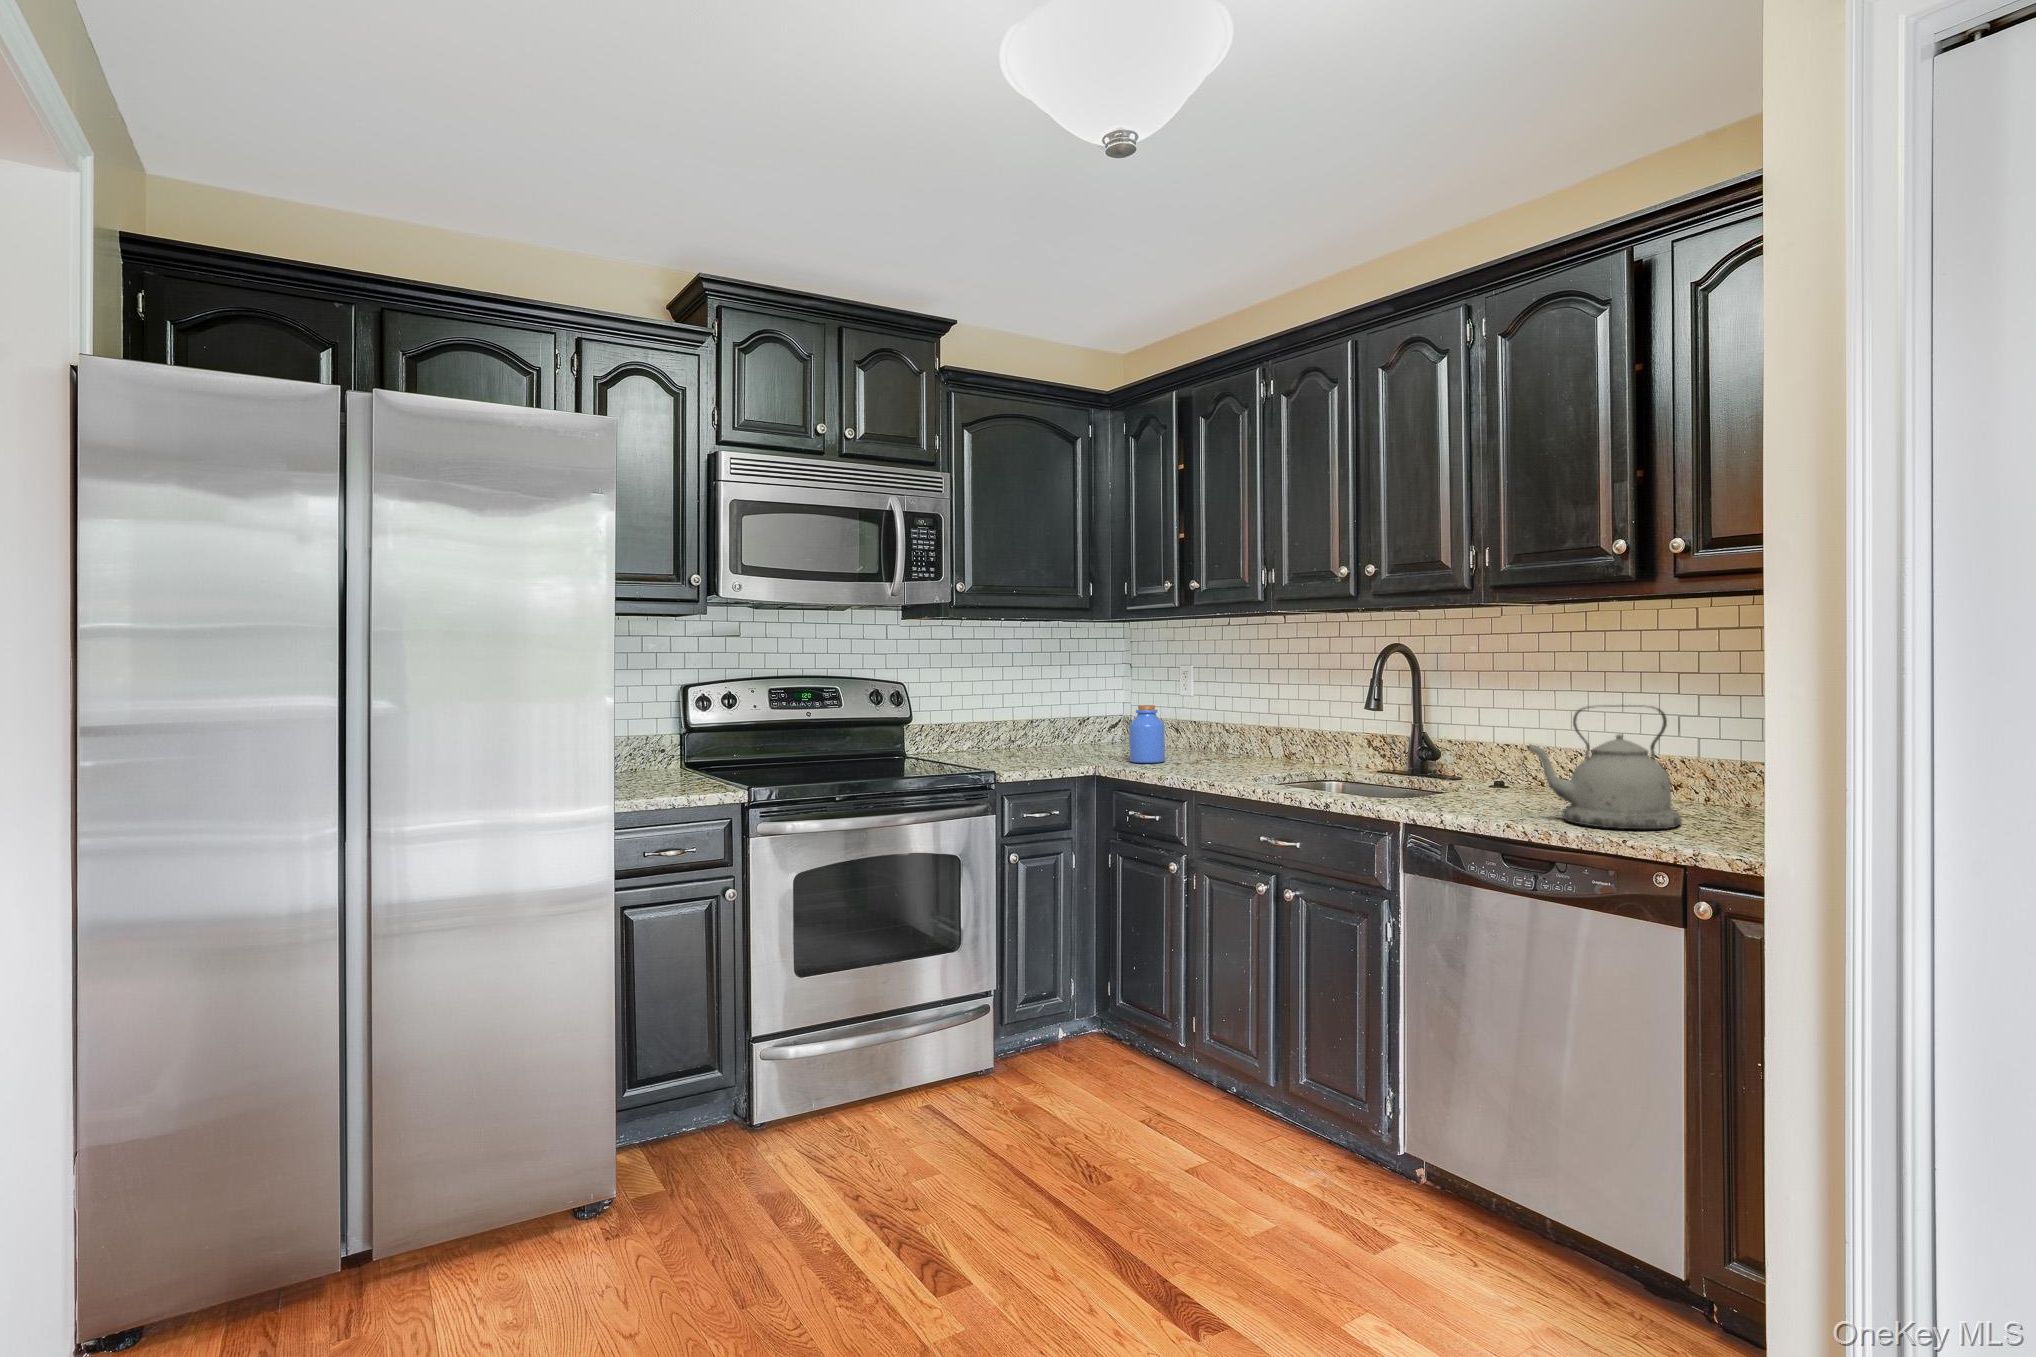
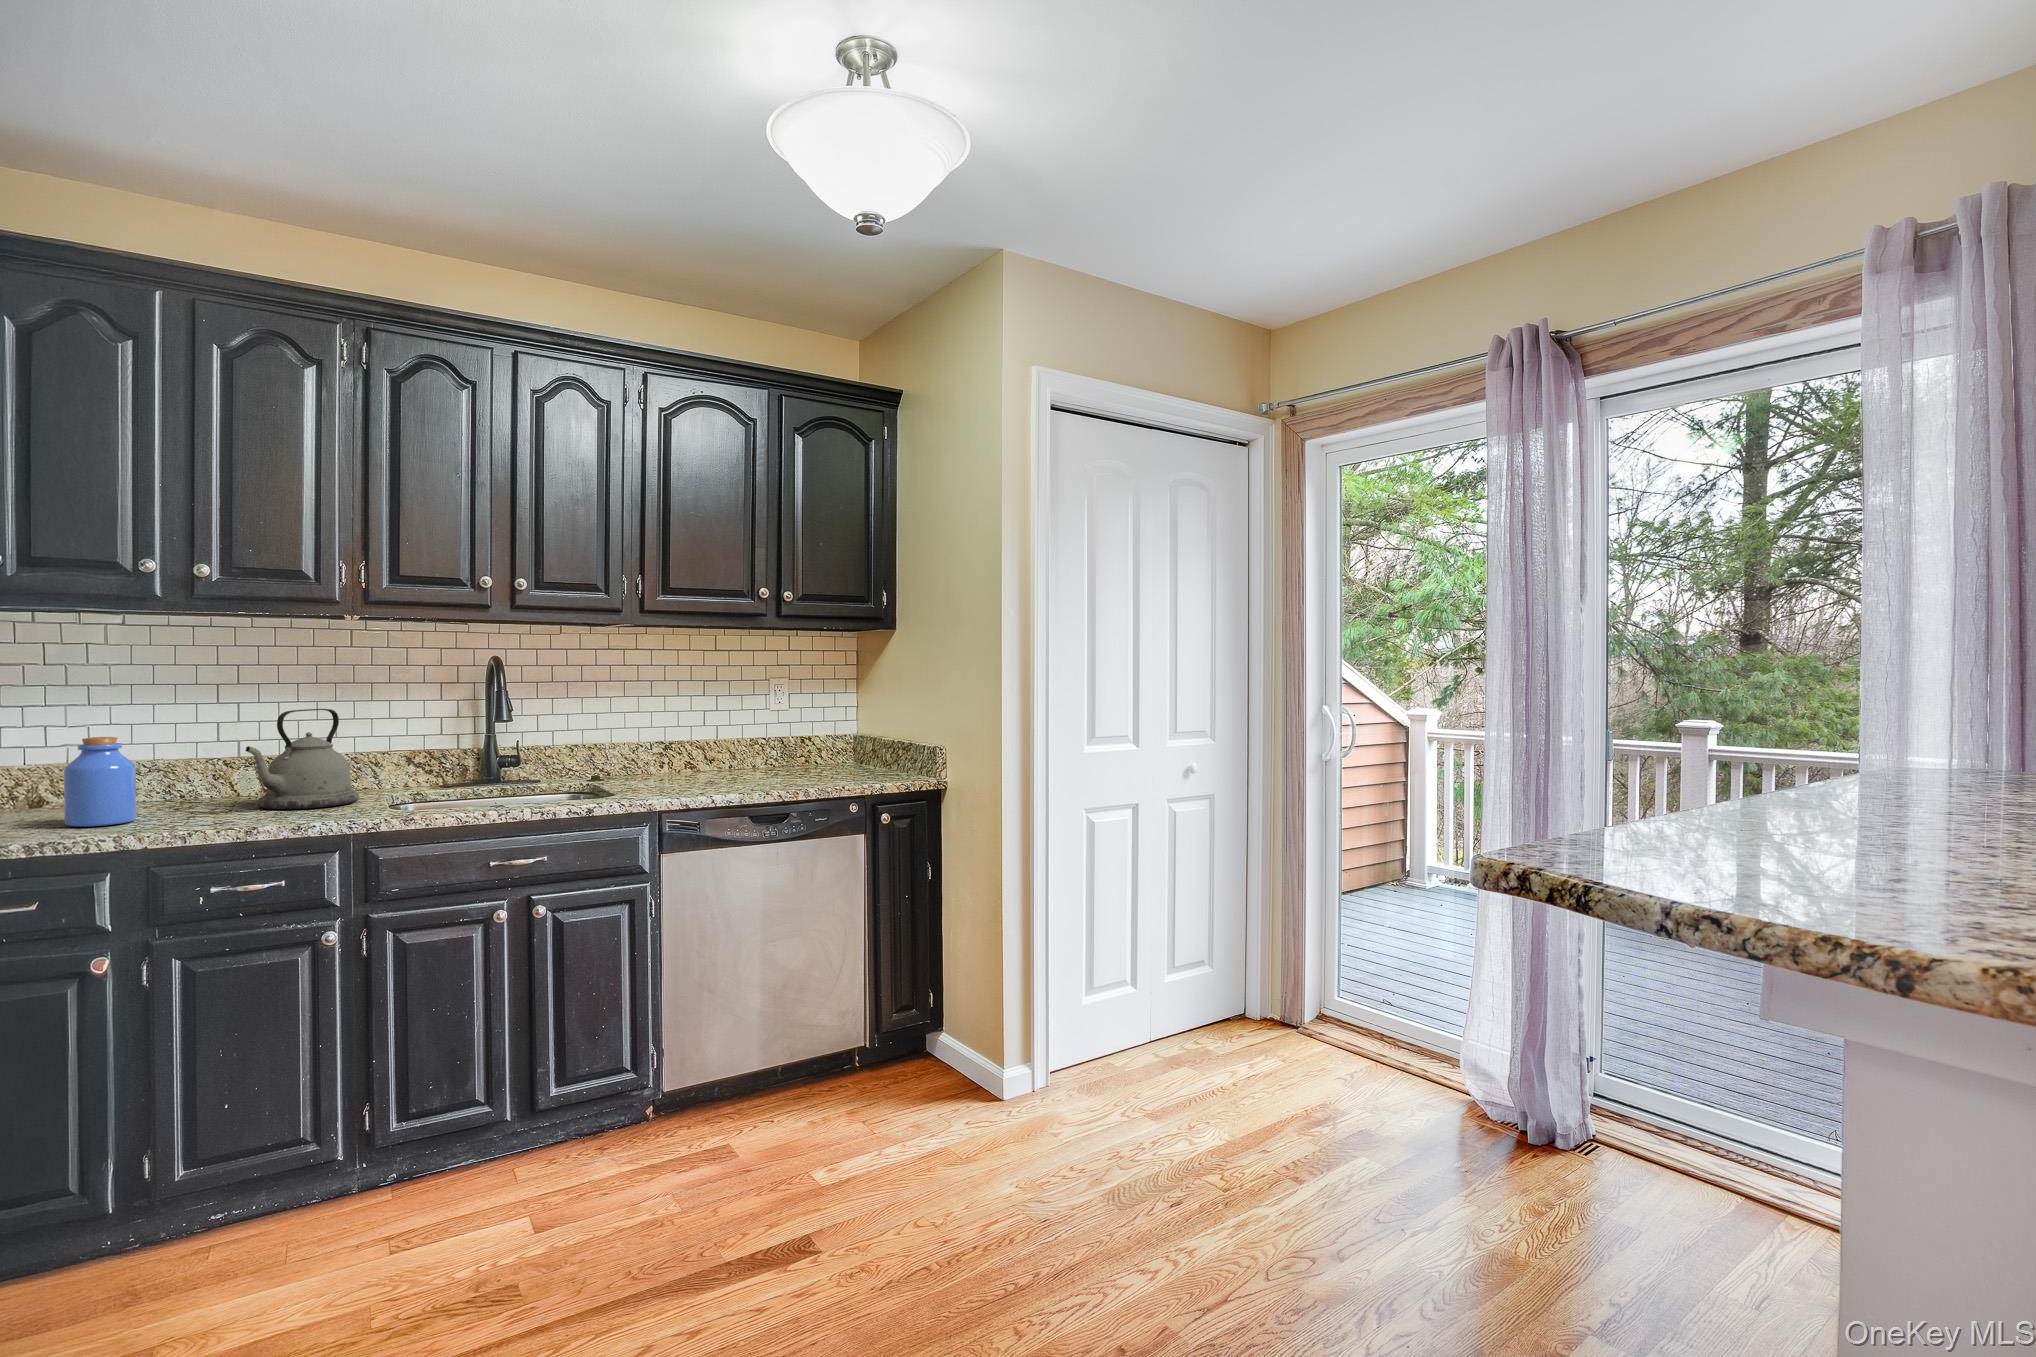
kettle: present [1528,706,1682,829] -> present [246,709,359,809]

